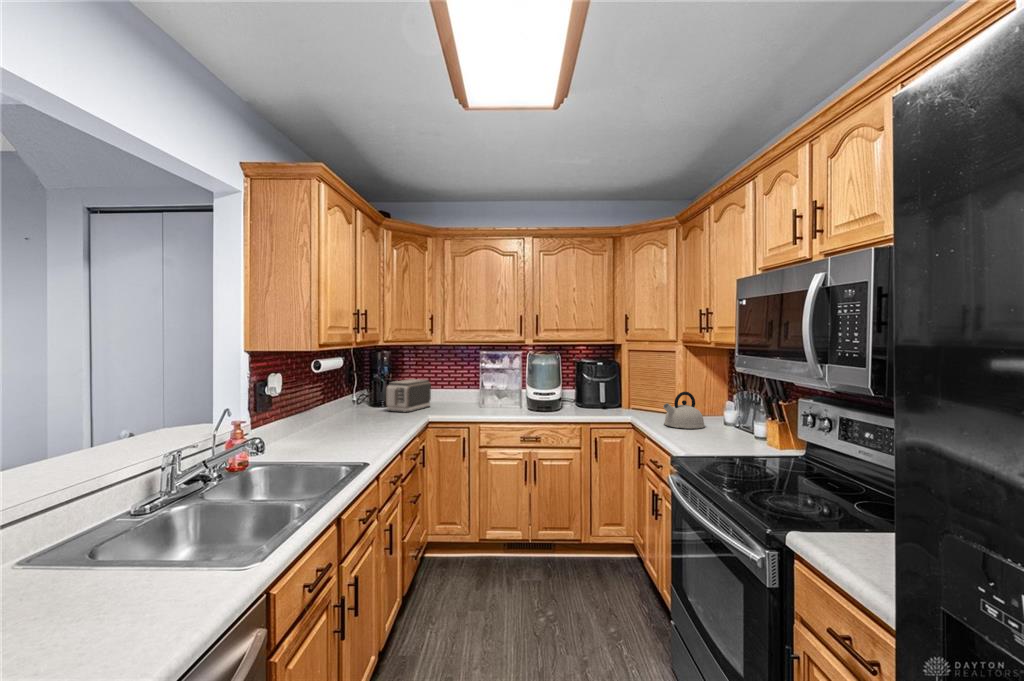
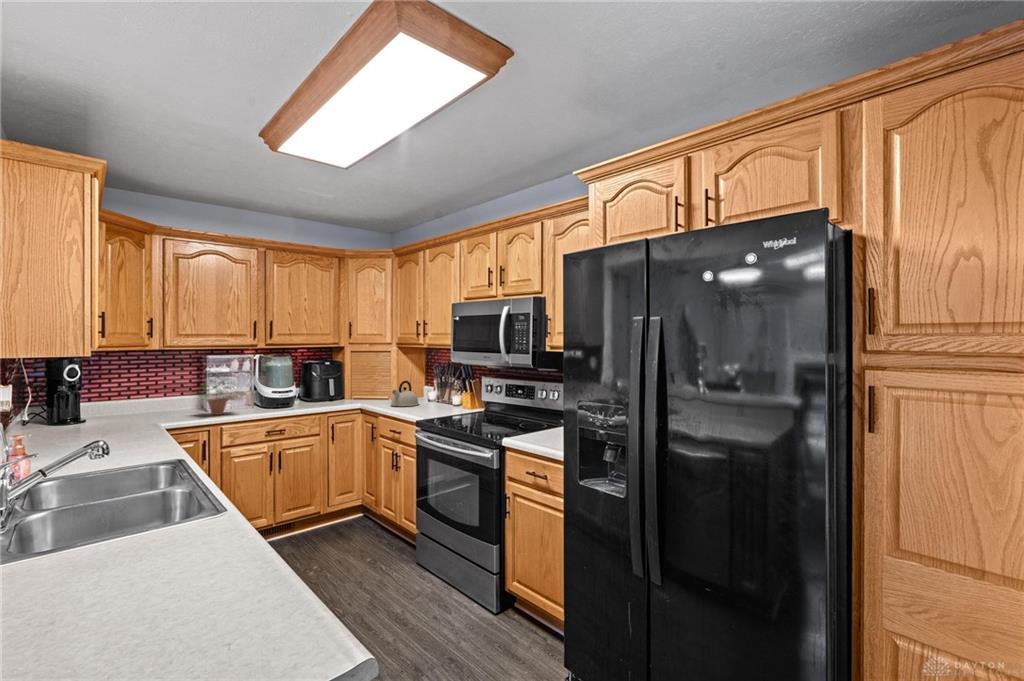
potted plant: none [463,367,506,412] -> present [204,371,234,415]
toaster: present [386,379,431,412] -> none [87,388,140,425]

